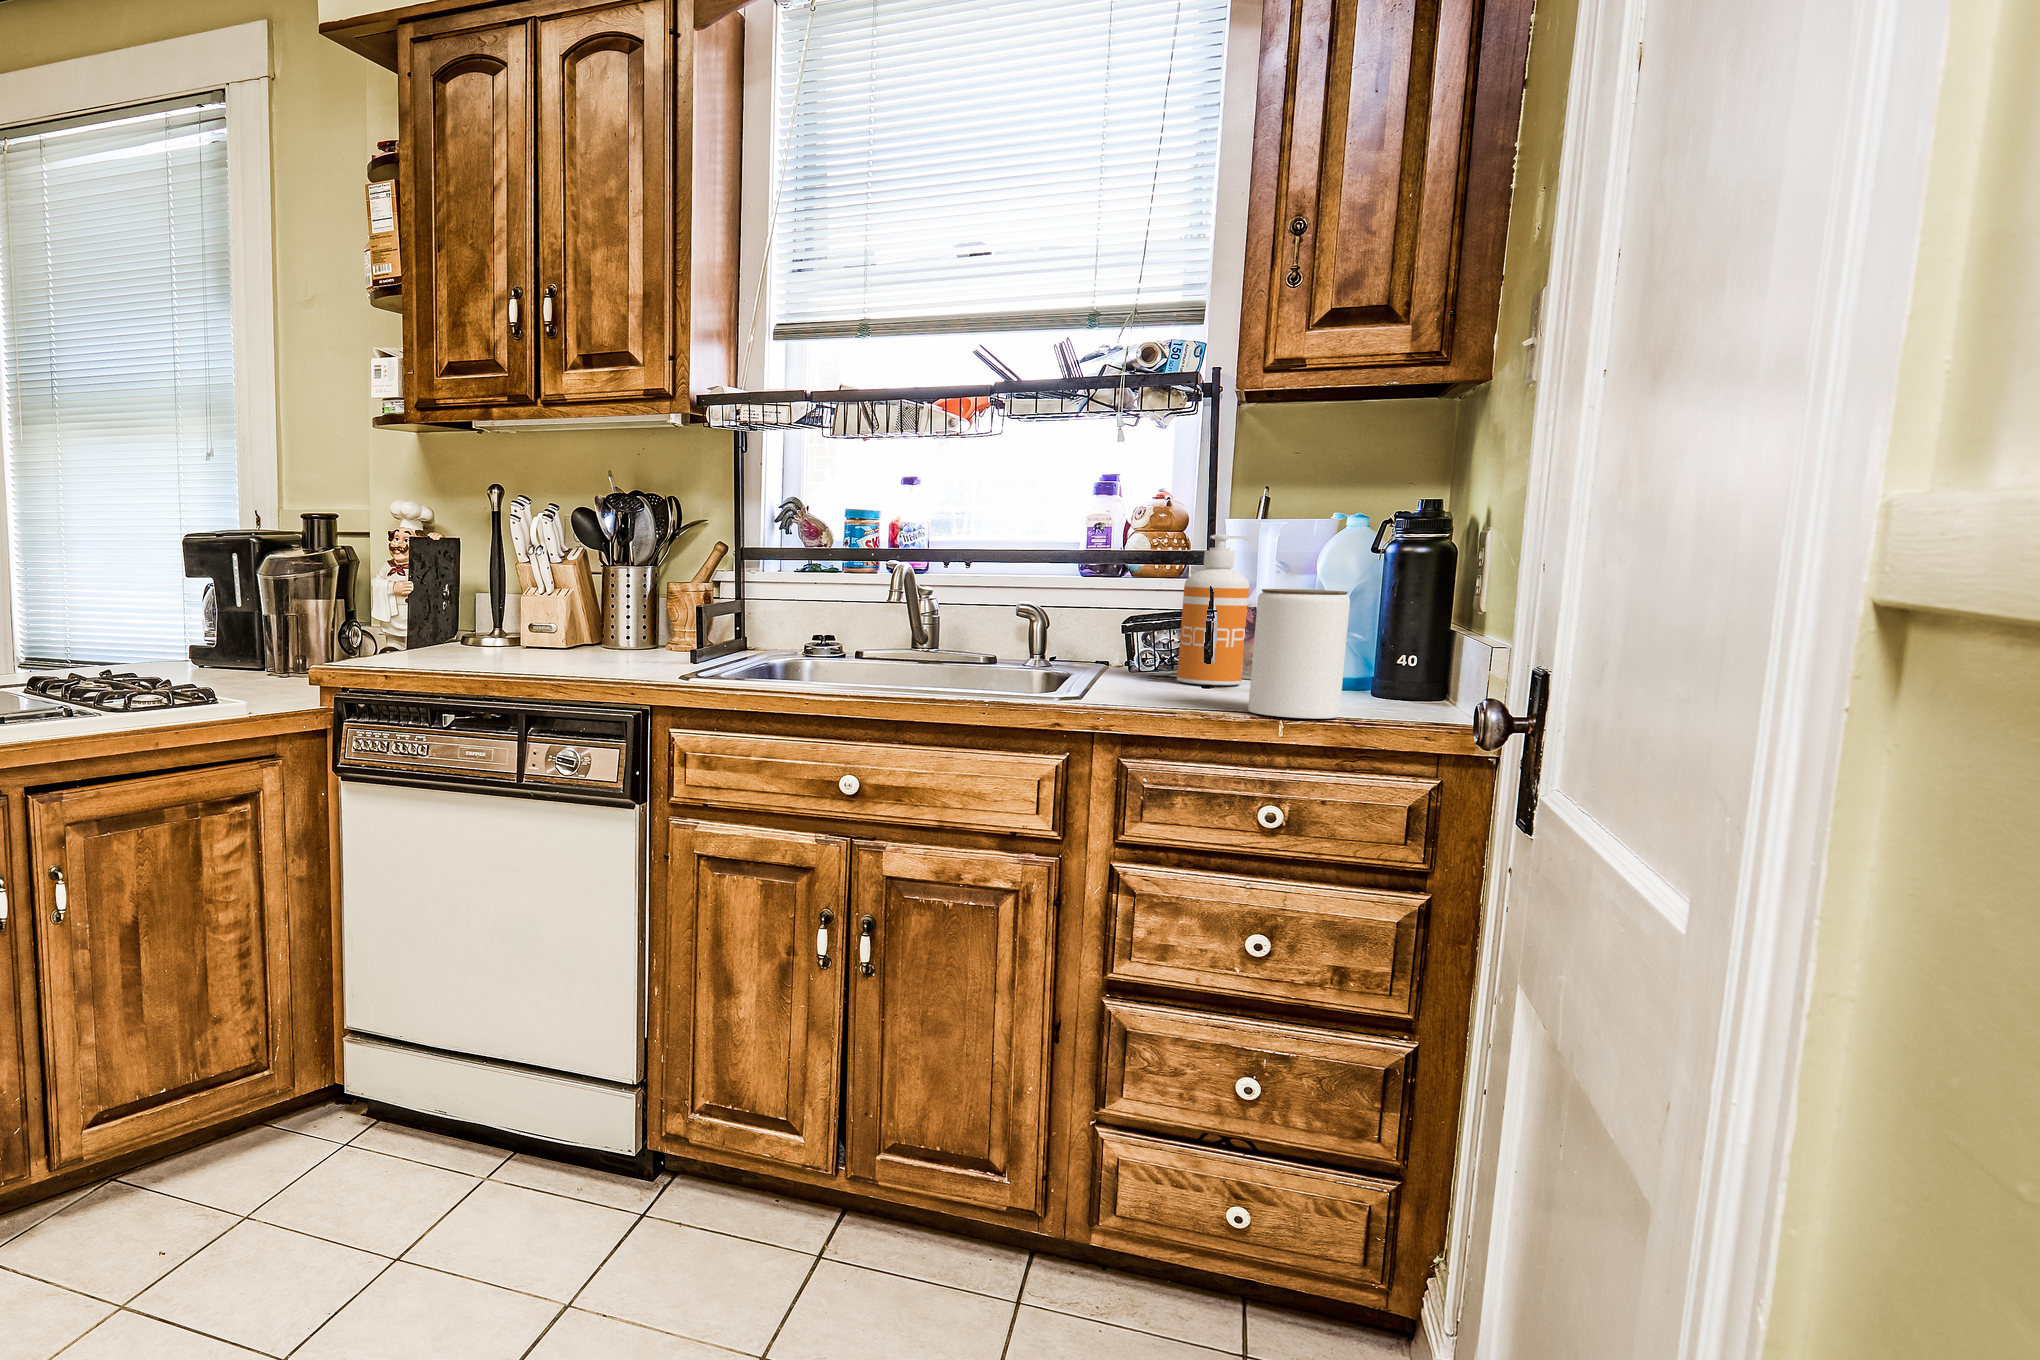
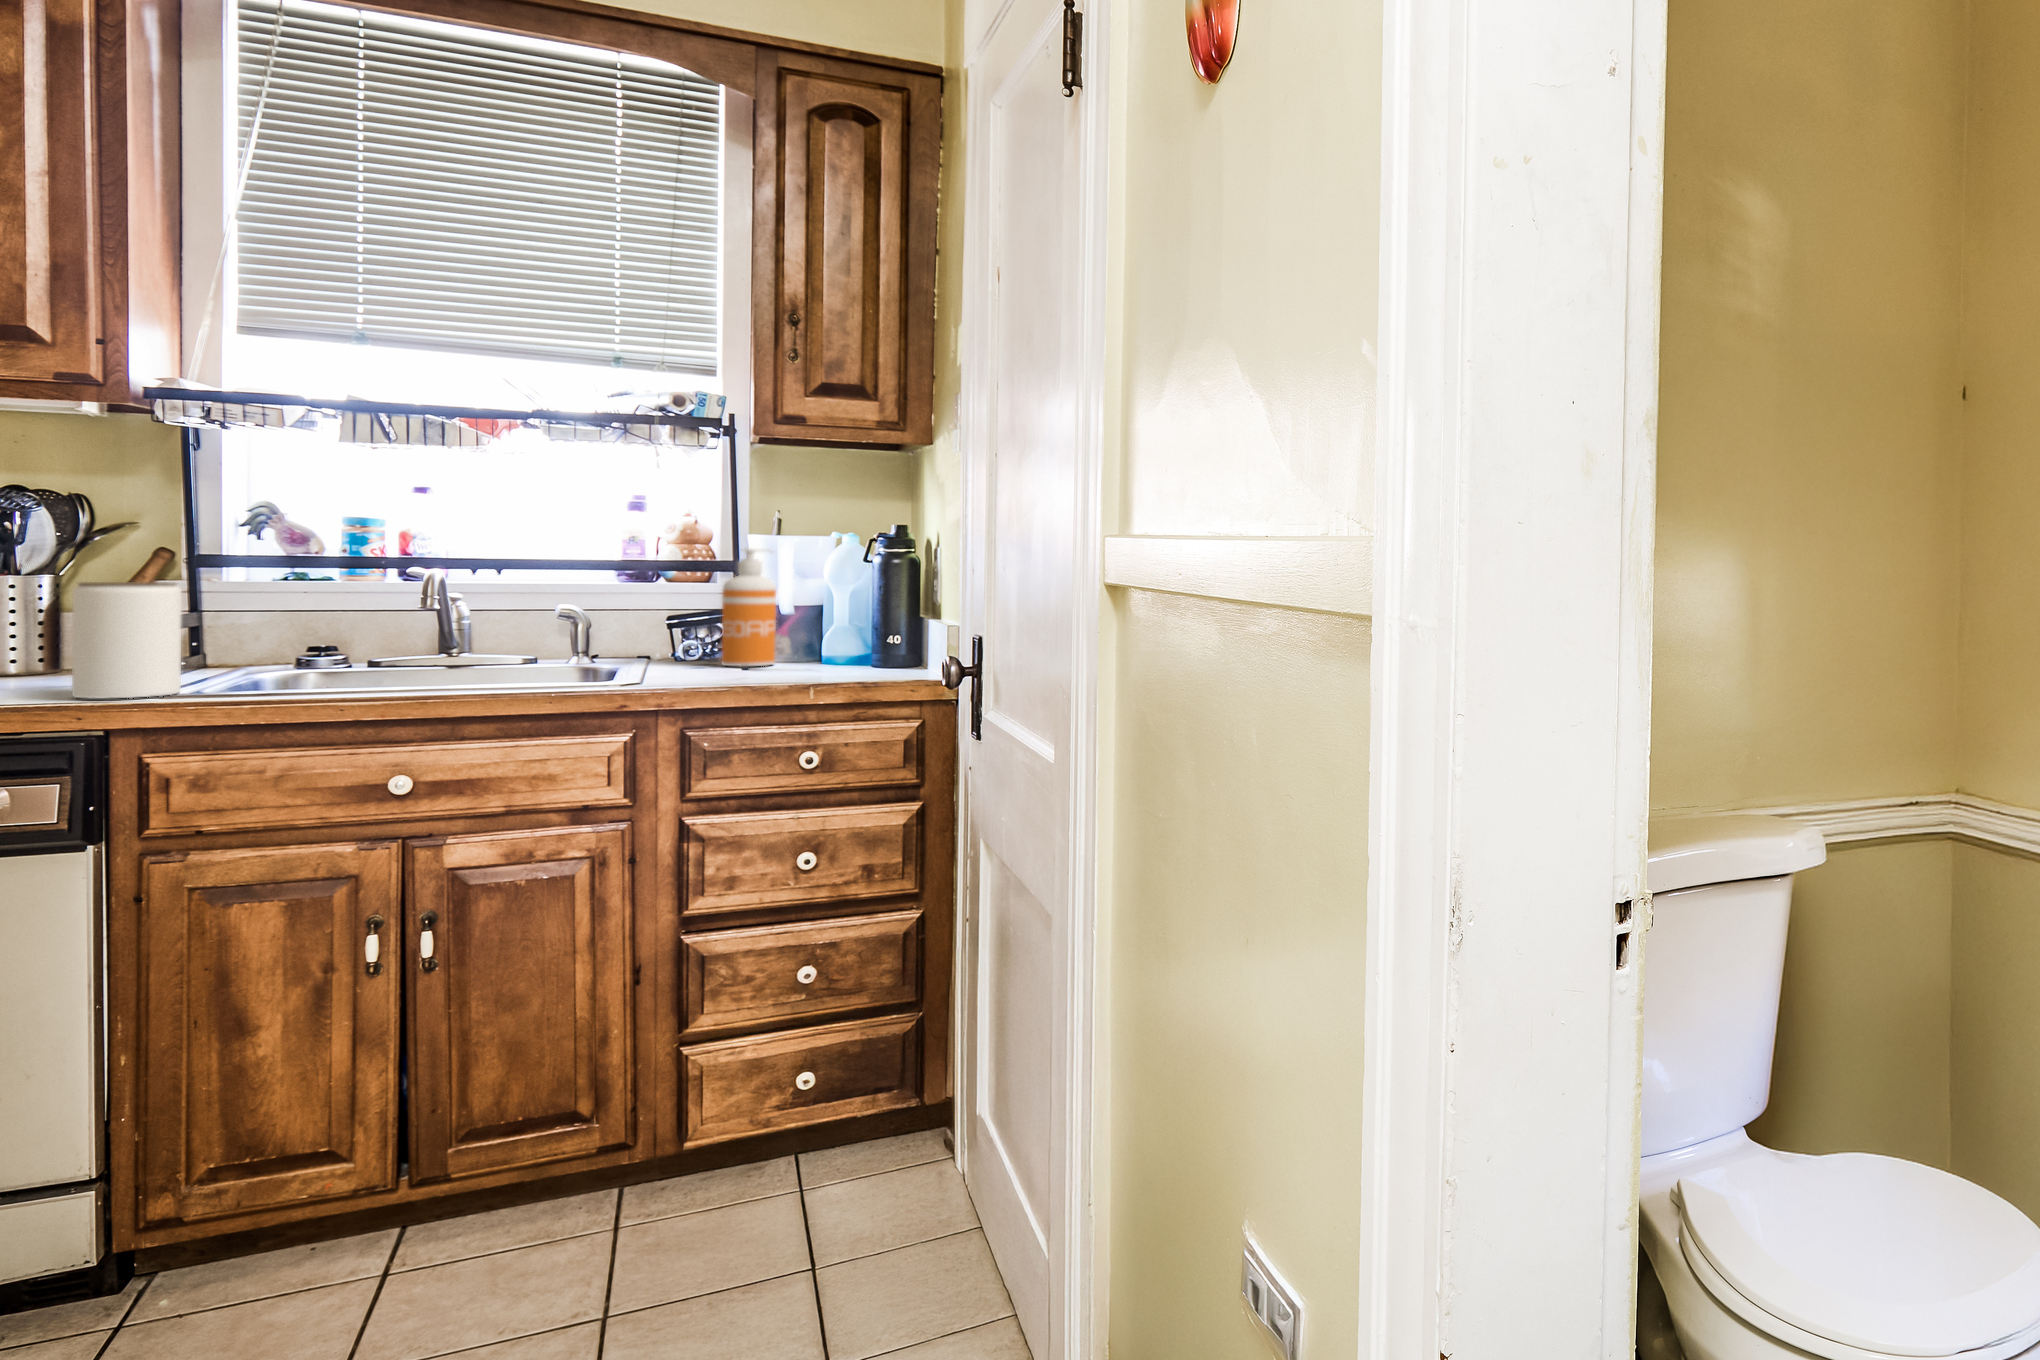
jar: present [1248,589,1350,719] -> present [72,582,182,699]

